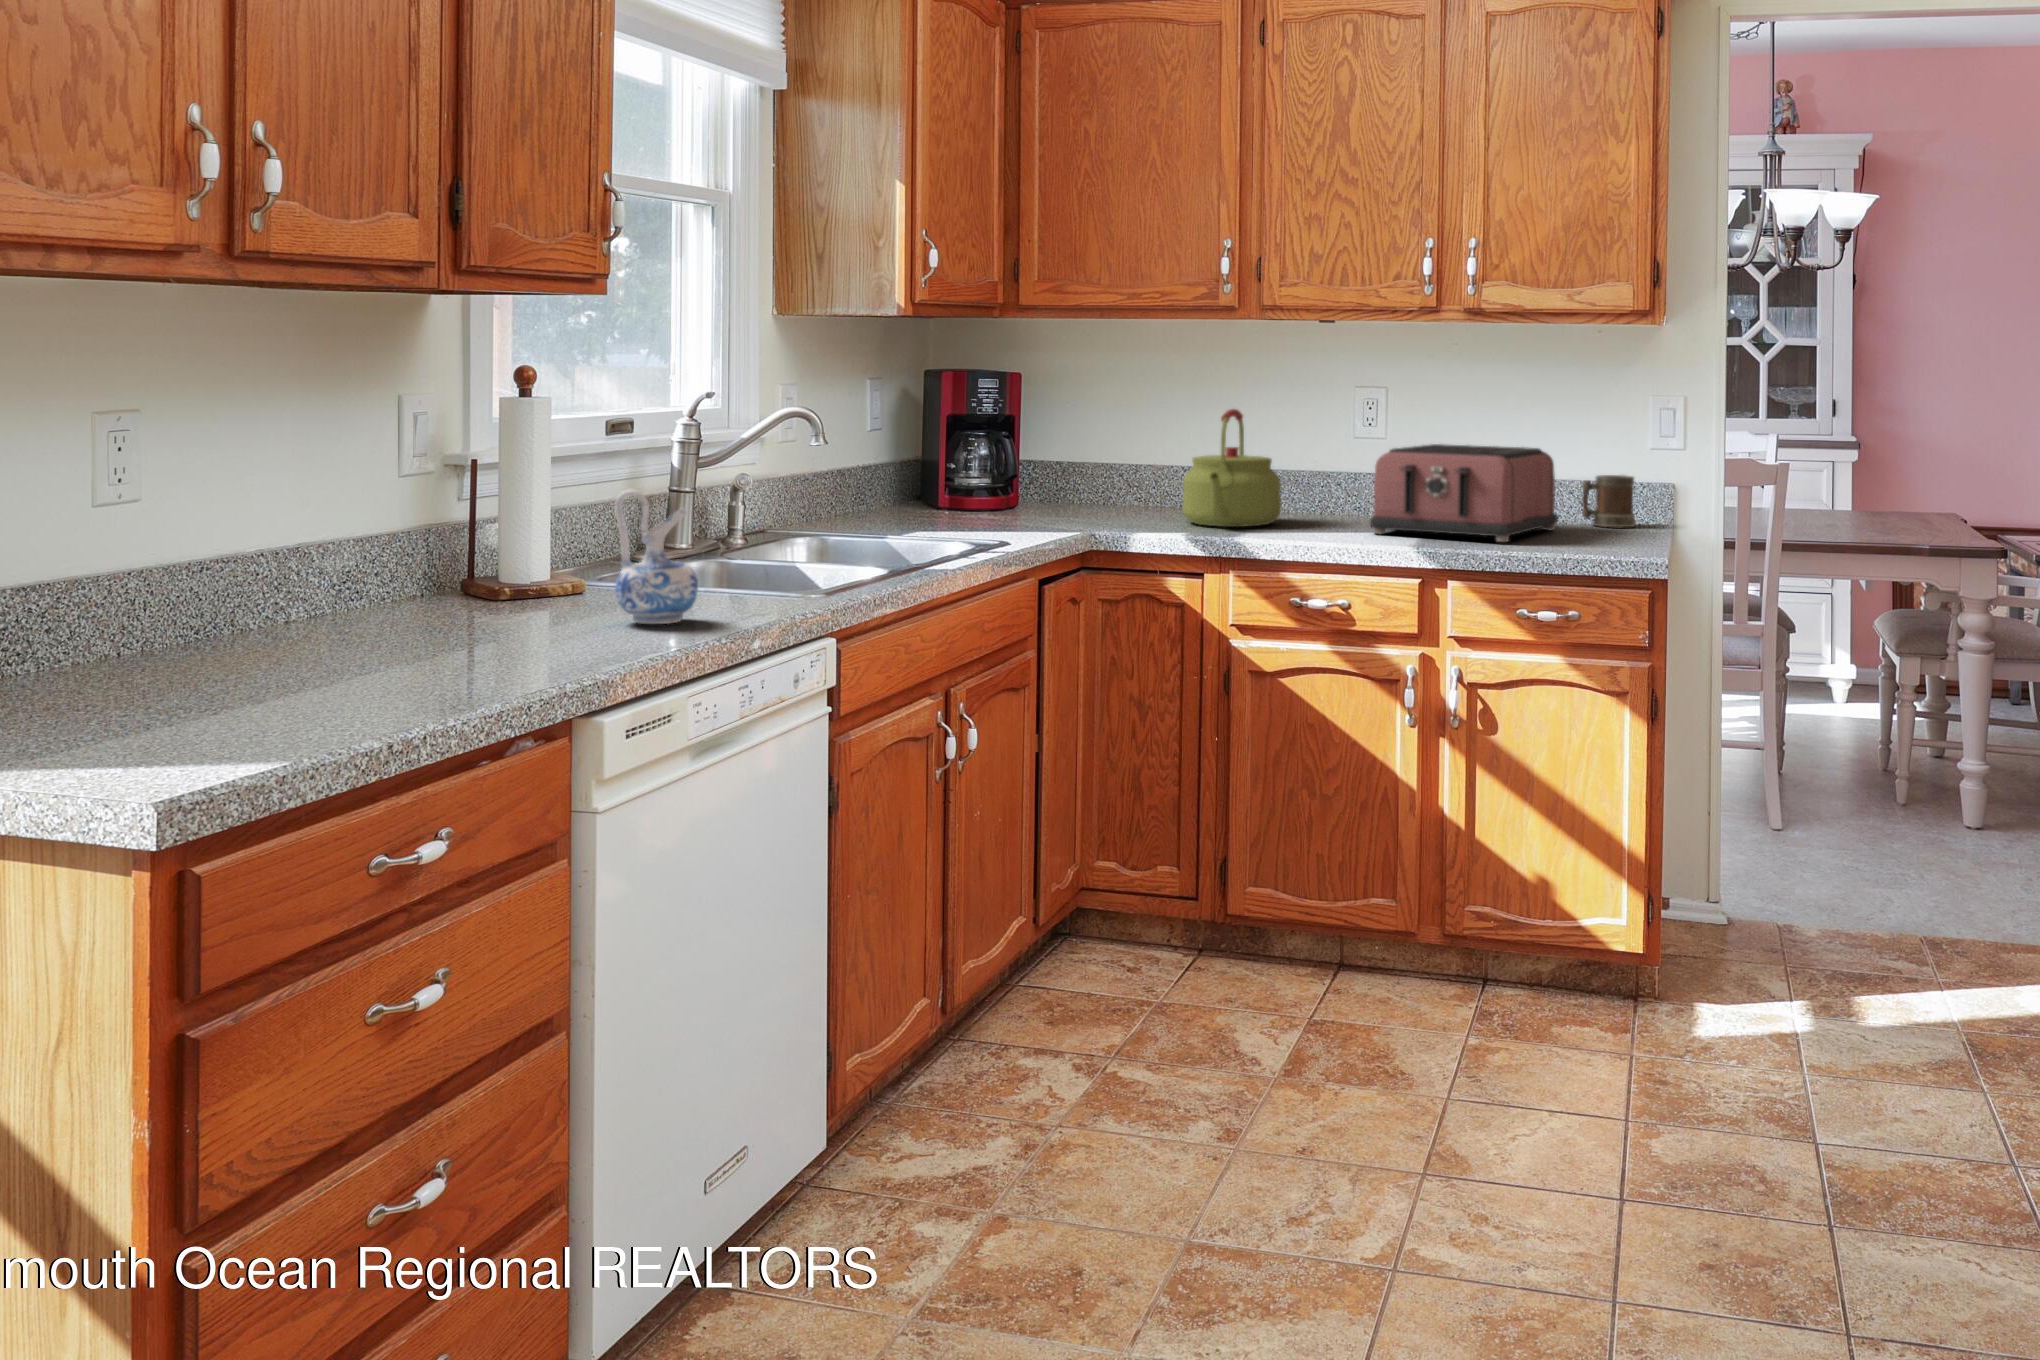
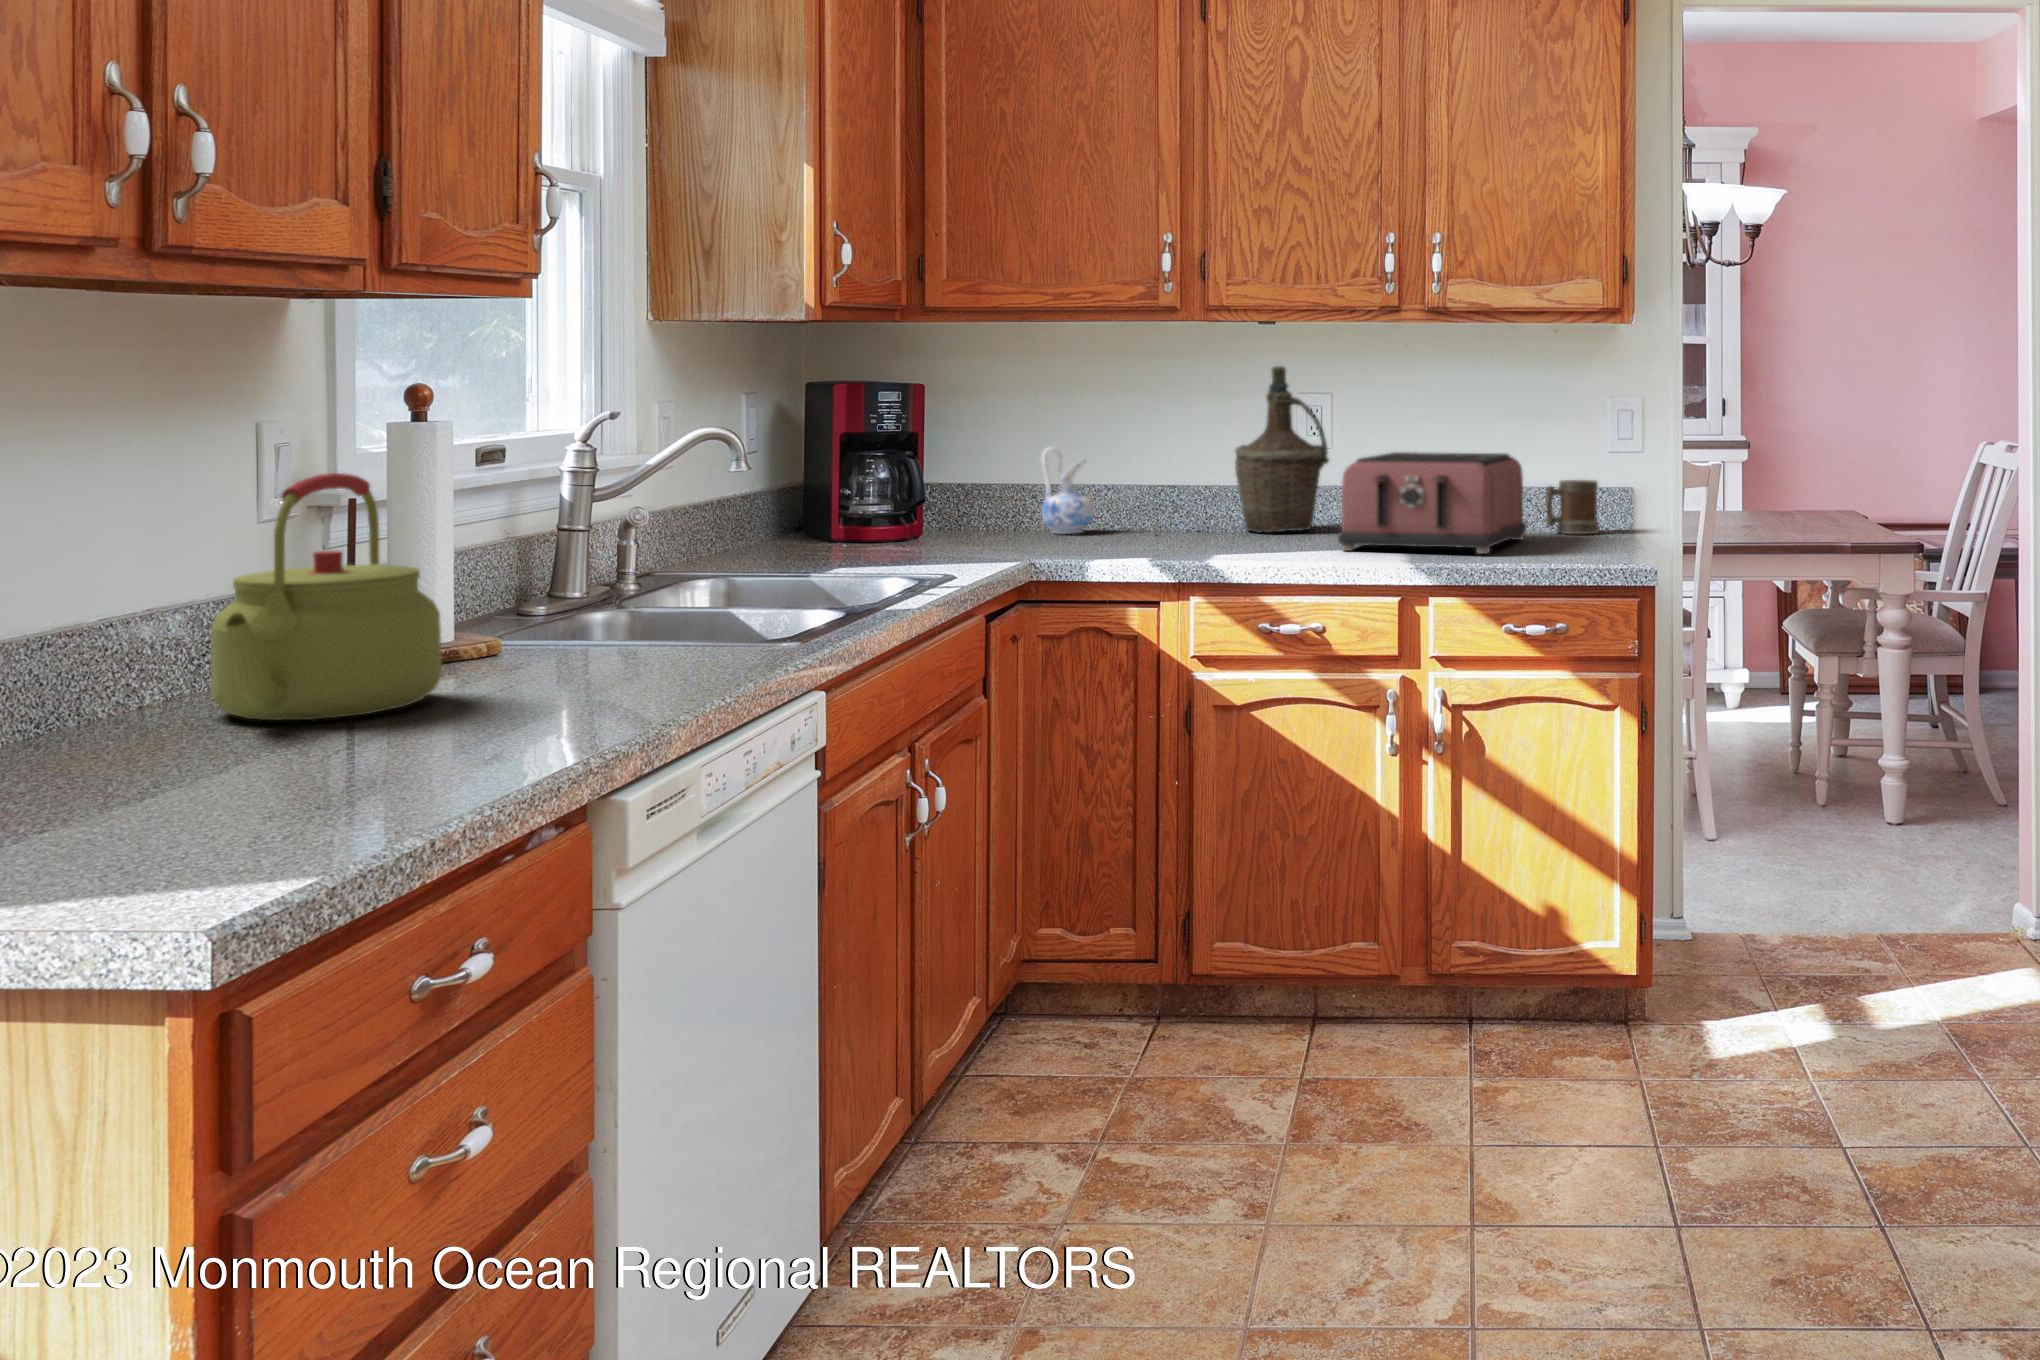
bottle: none [1292,362,1379,515] -> present [1235,366,1329,533]
kettle: present [1182,409,1281,527] -> present [211,473,442,720]
ceramic pitcher: present [615,490,698,624] -> present [1041,447,1094,534]

